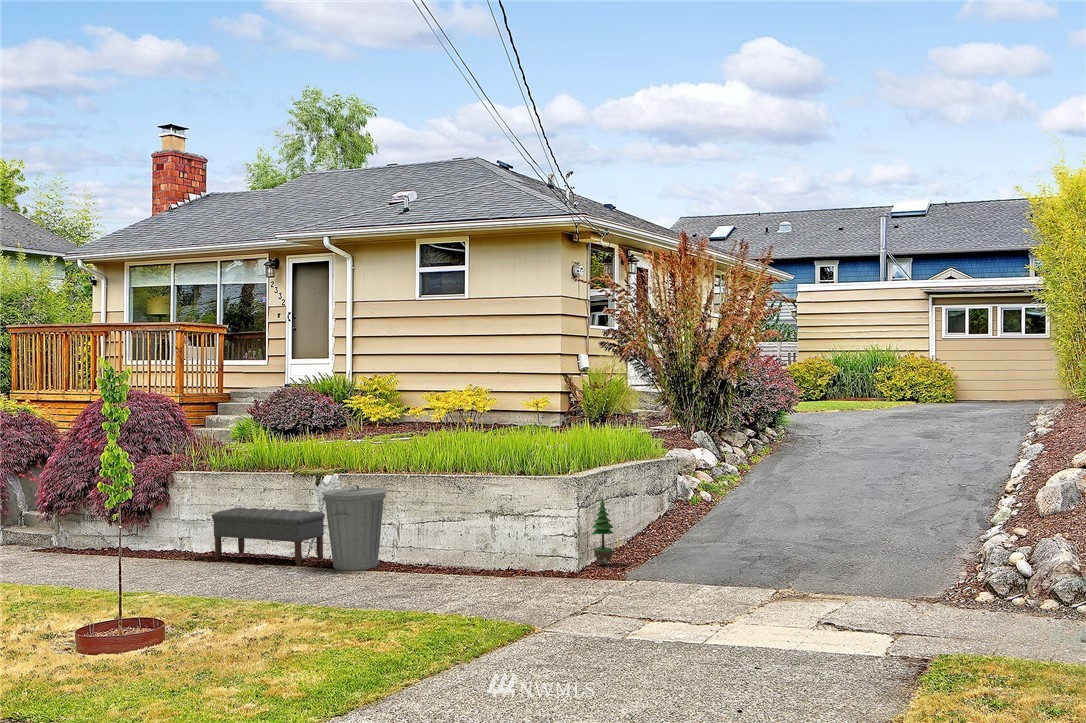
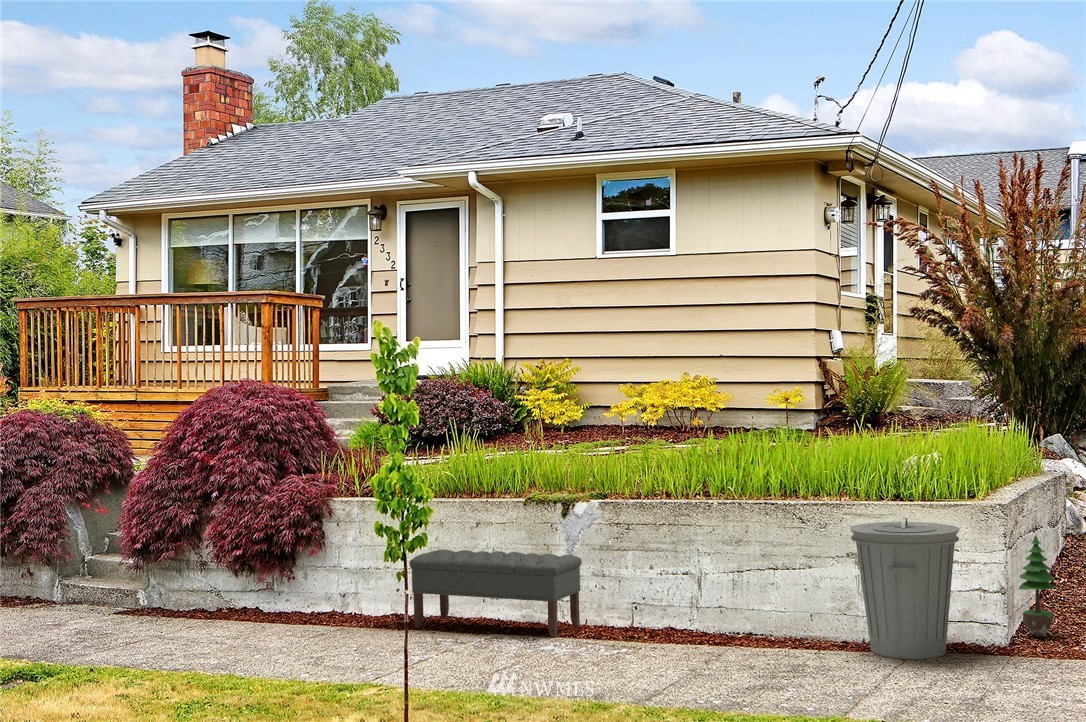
trash can: present [322,485,387,570] -> present [850,518,960,659]

